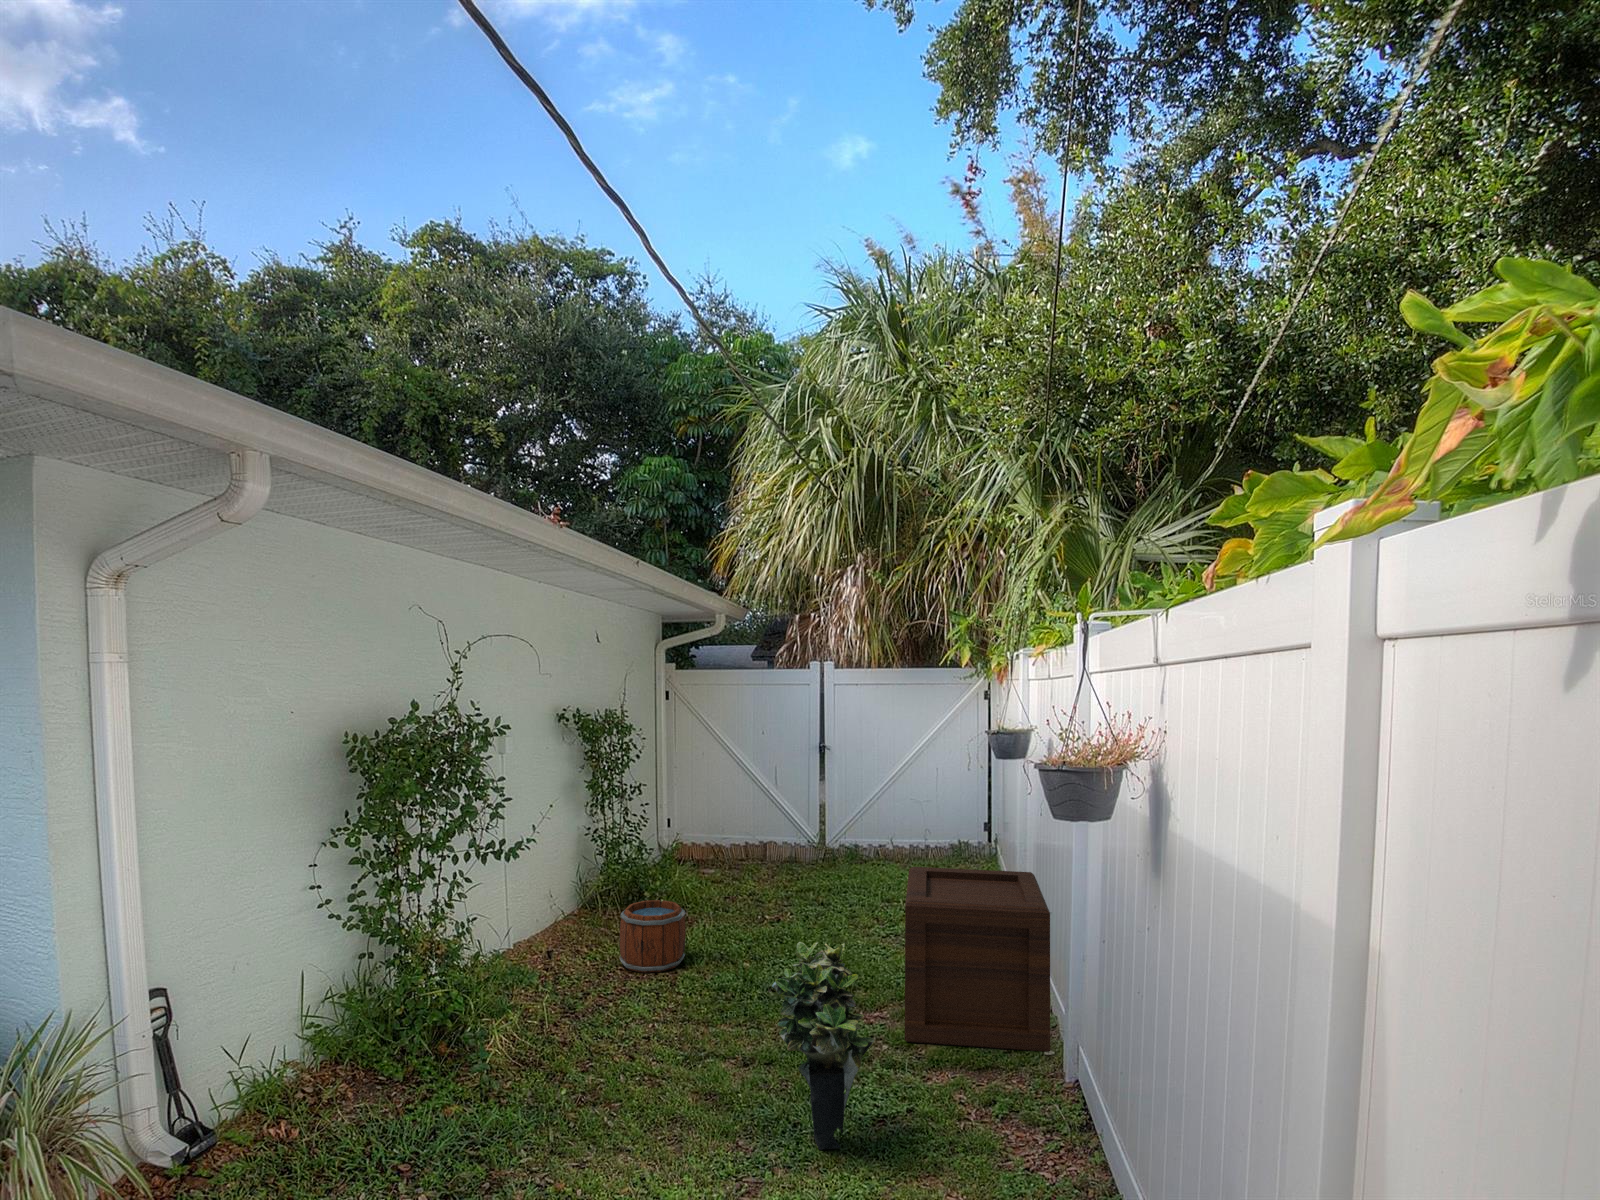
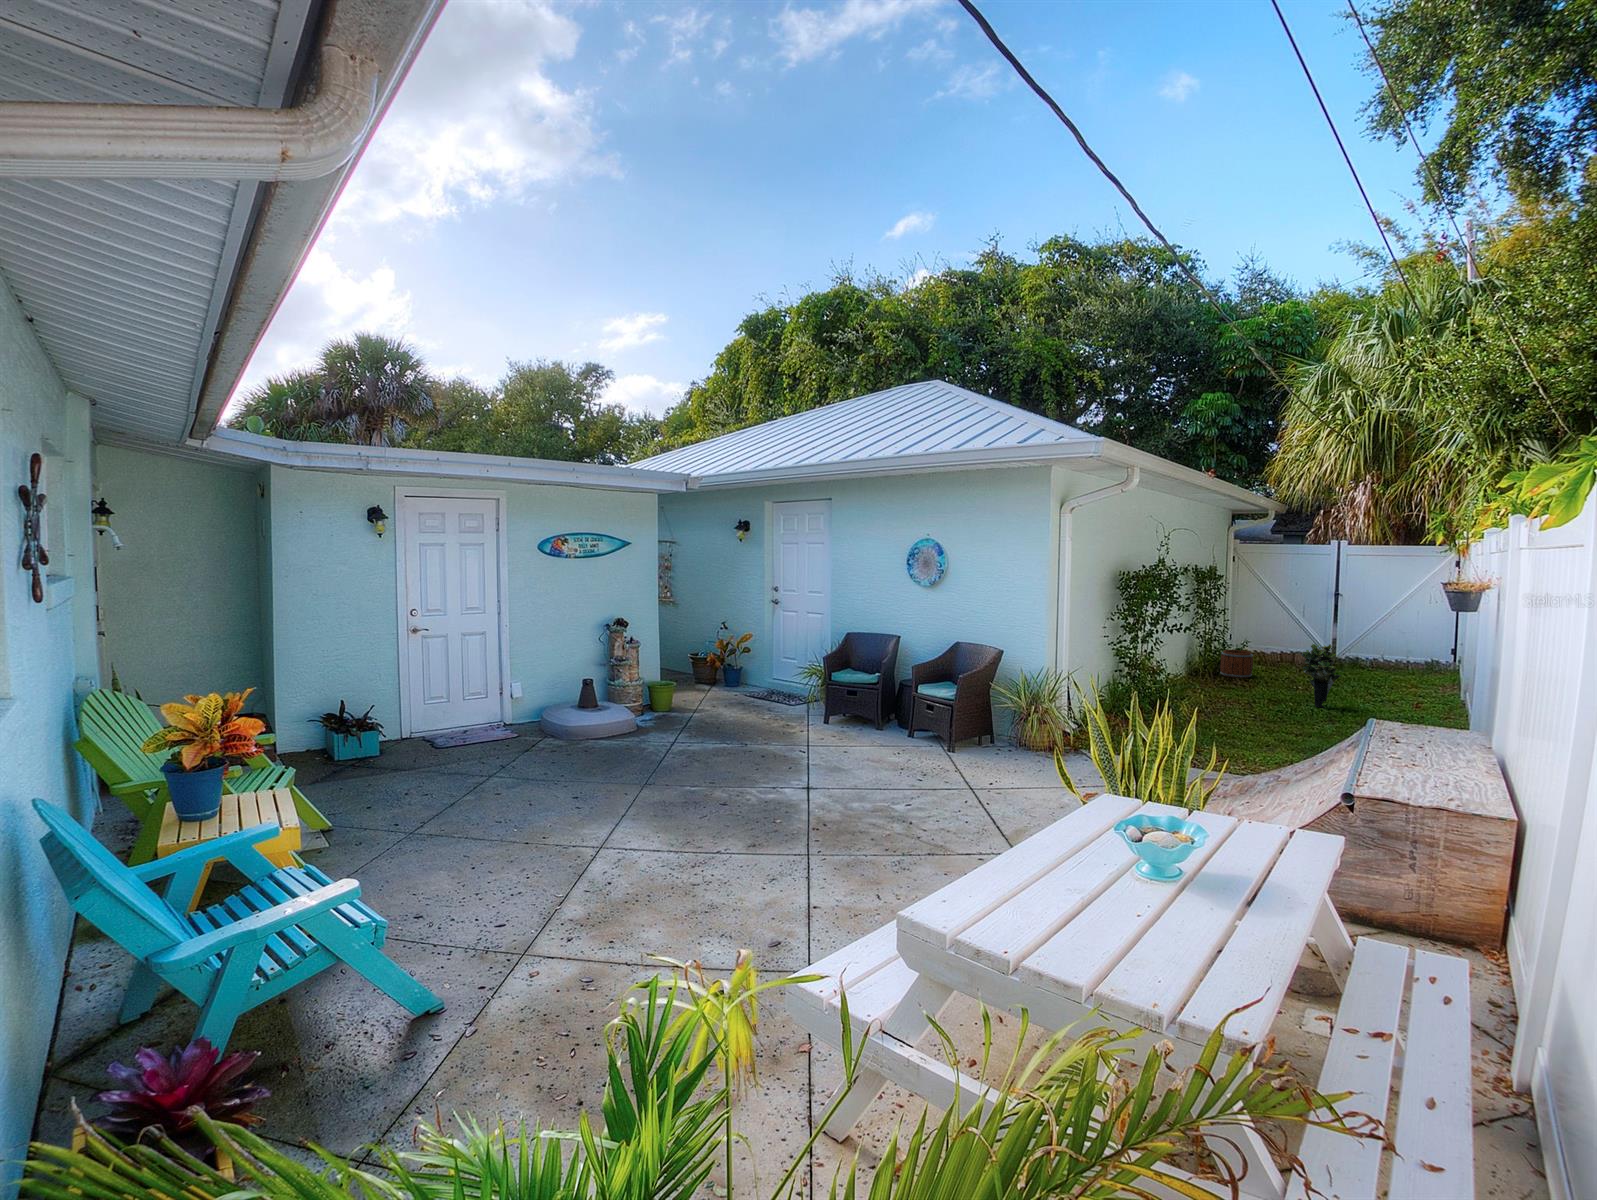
wooden crate: present [905,867,1050,1052] -> none [1359,636,1438,707]

